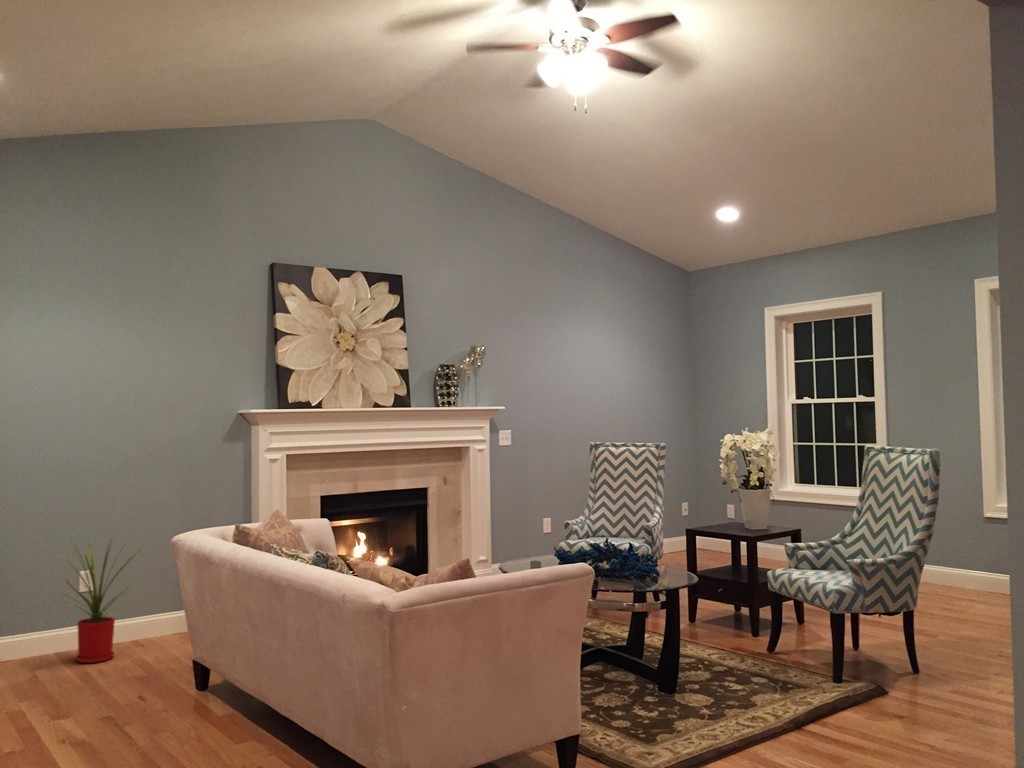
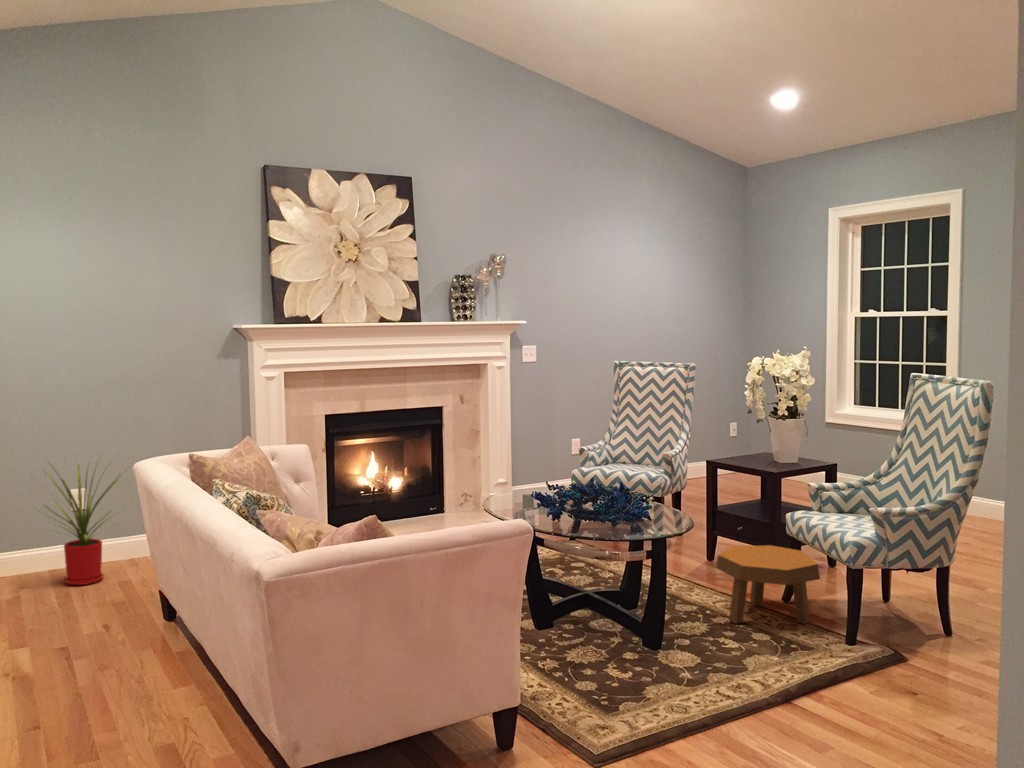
footstool: none [710,601,805,671] -> present [716,545,820,624]

